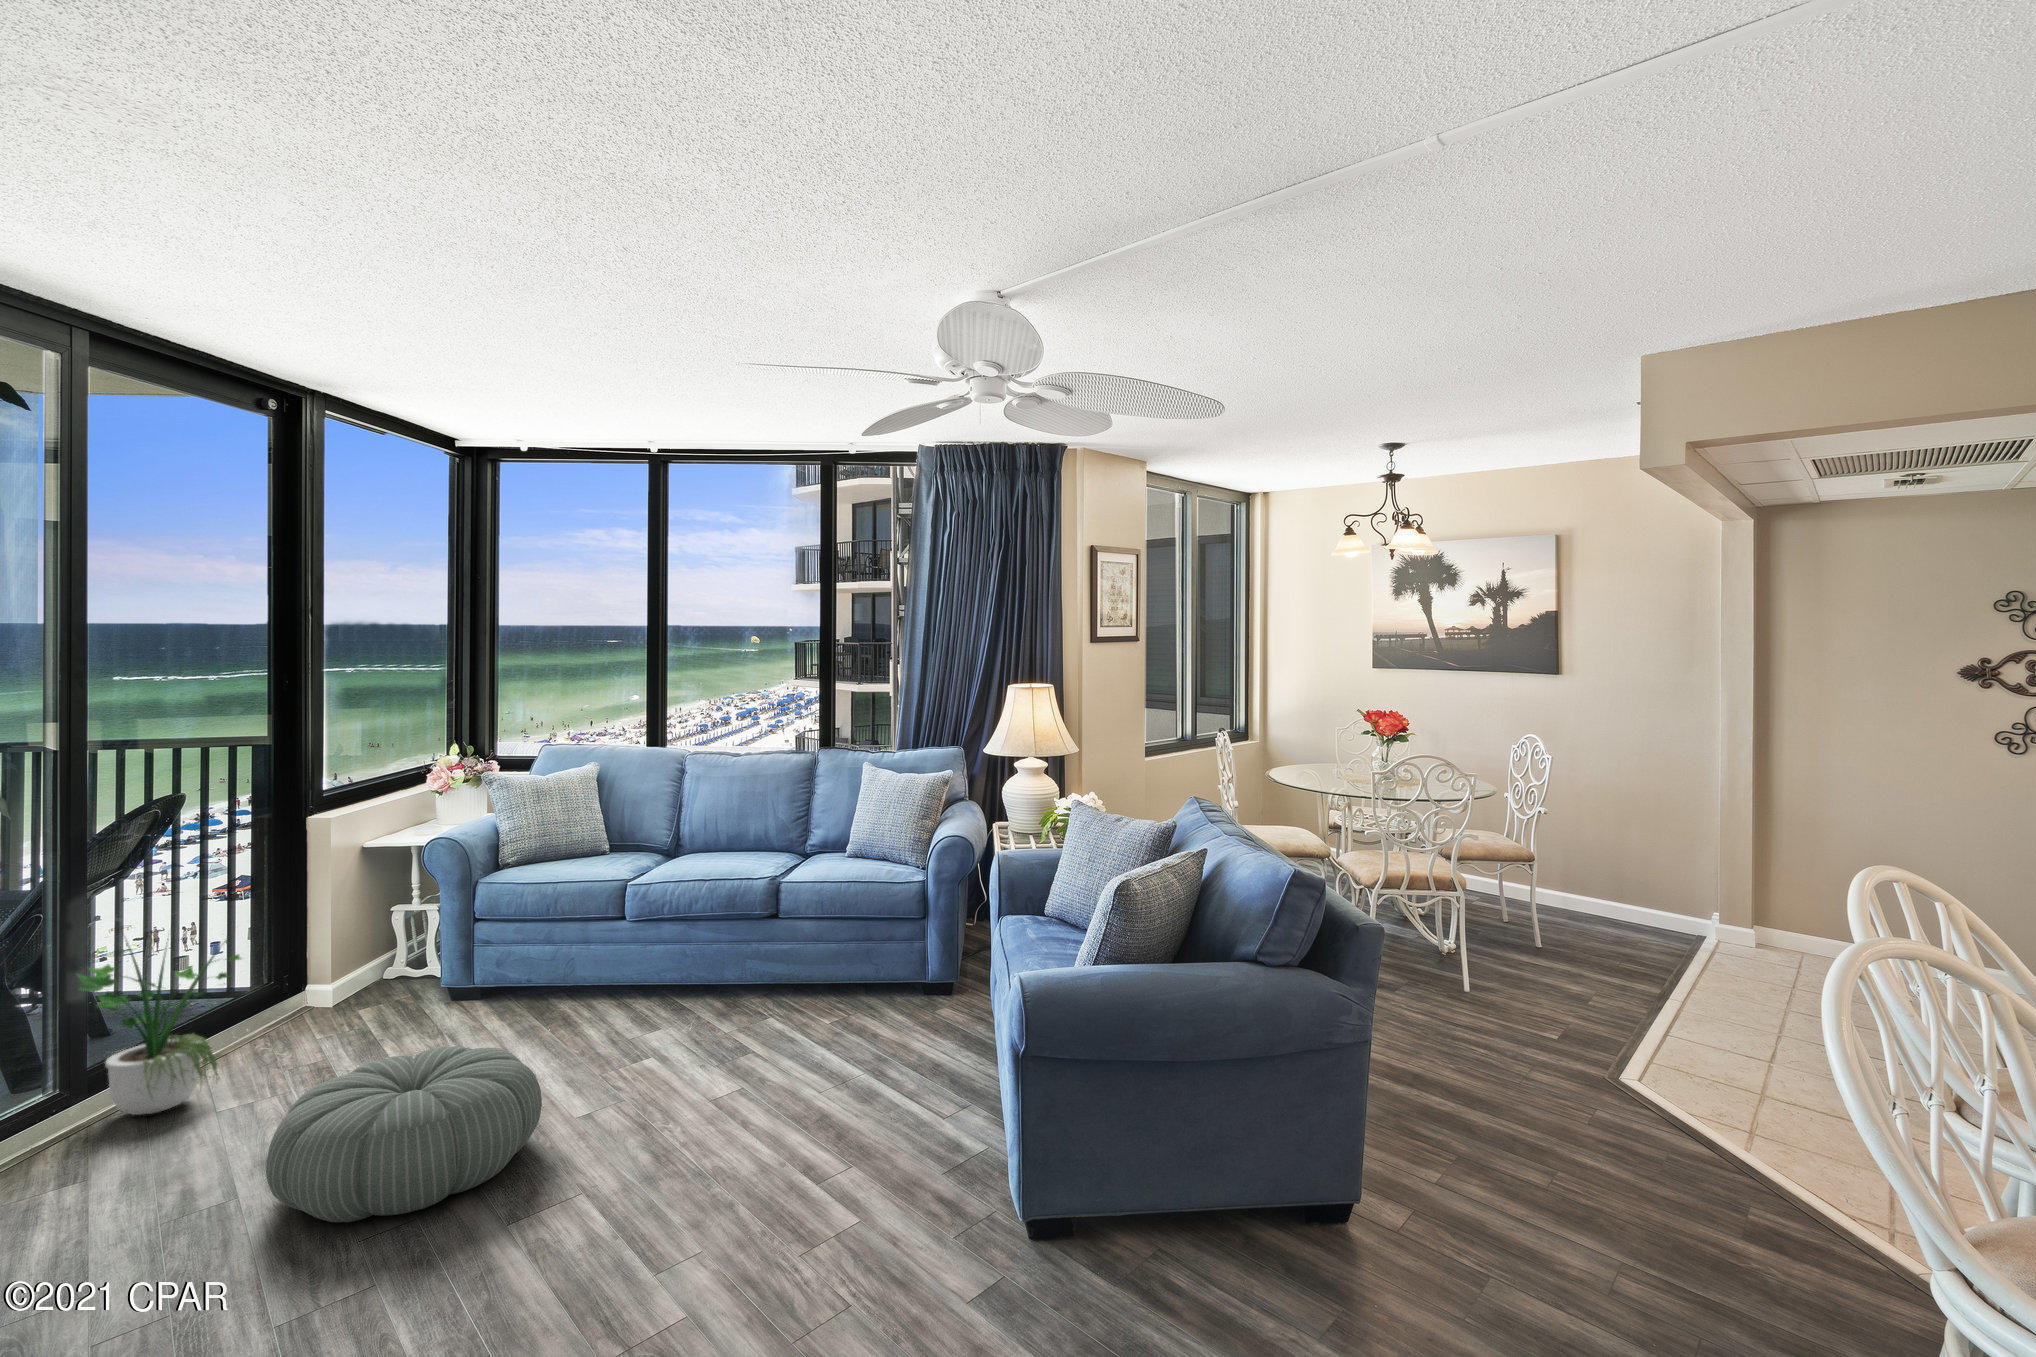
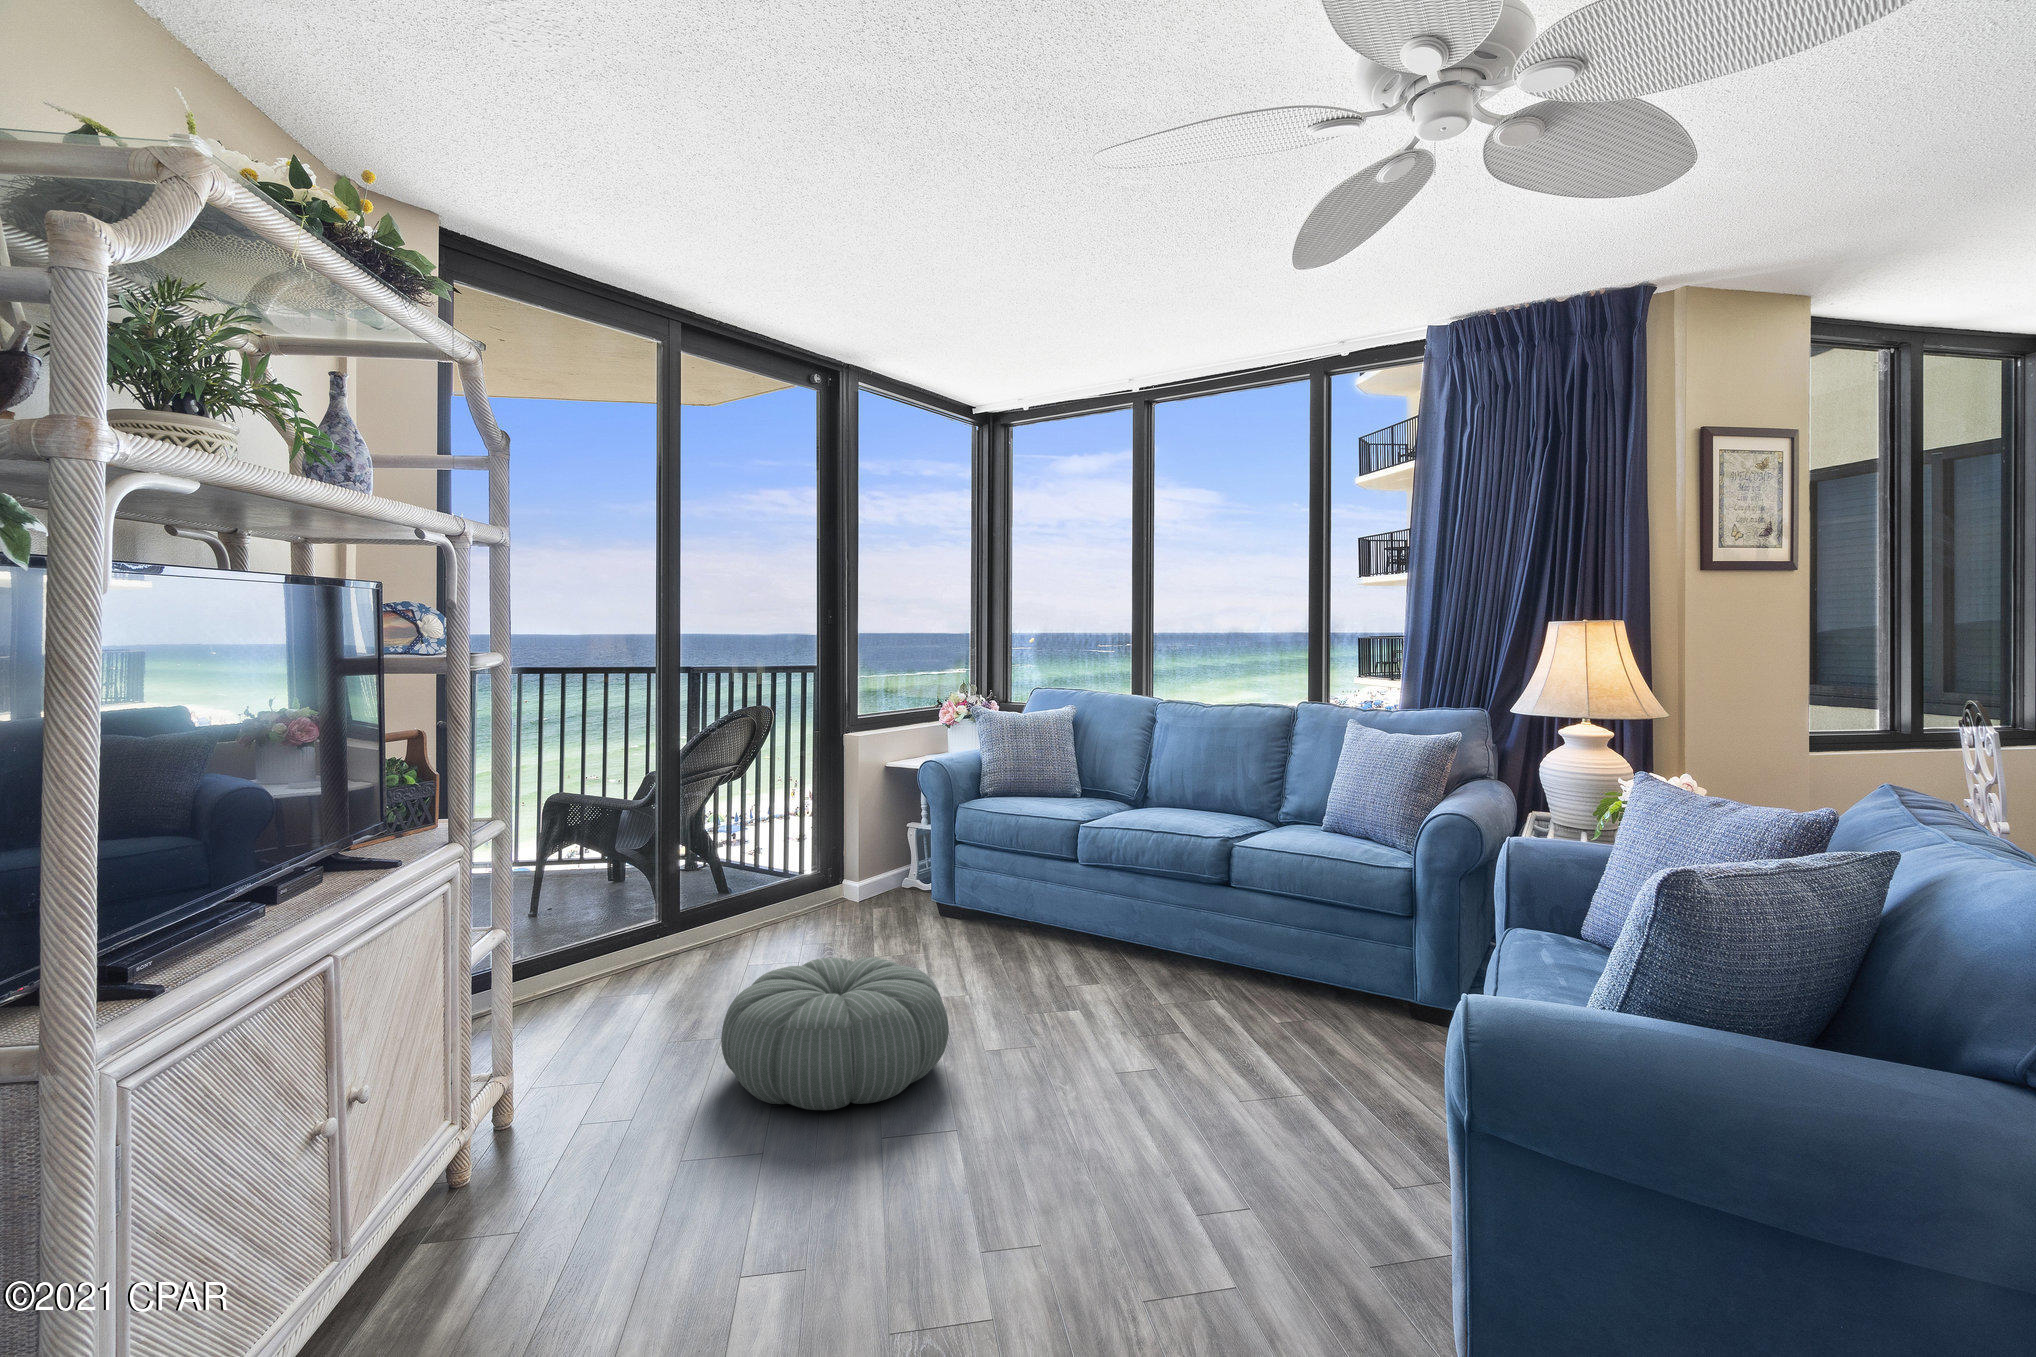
potted plant: present [77,939,240,1115] -> none [658,803,775,967]

